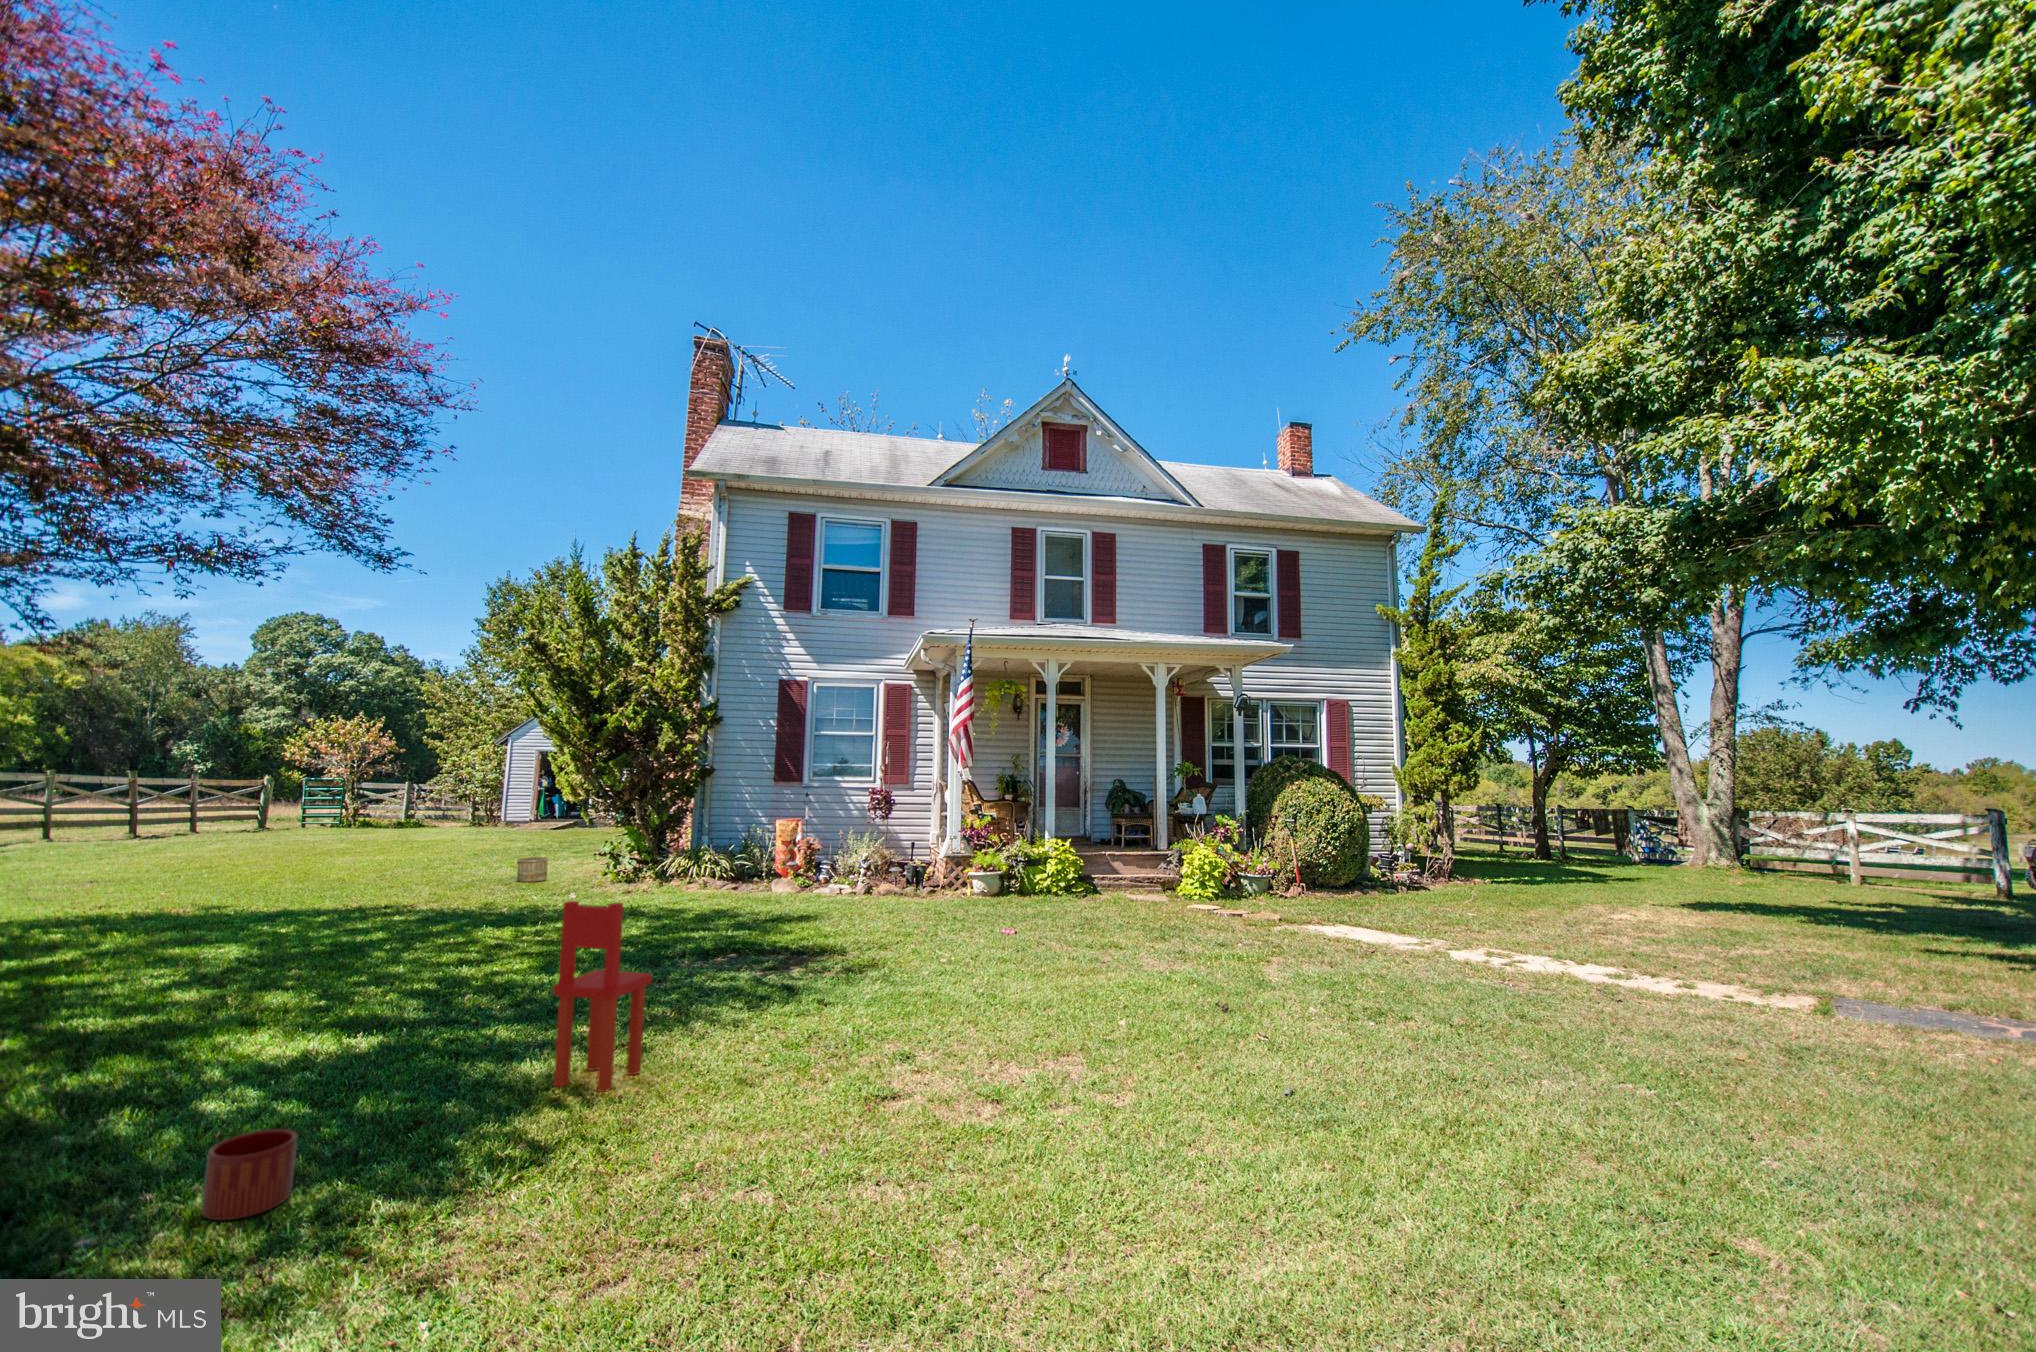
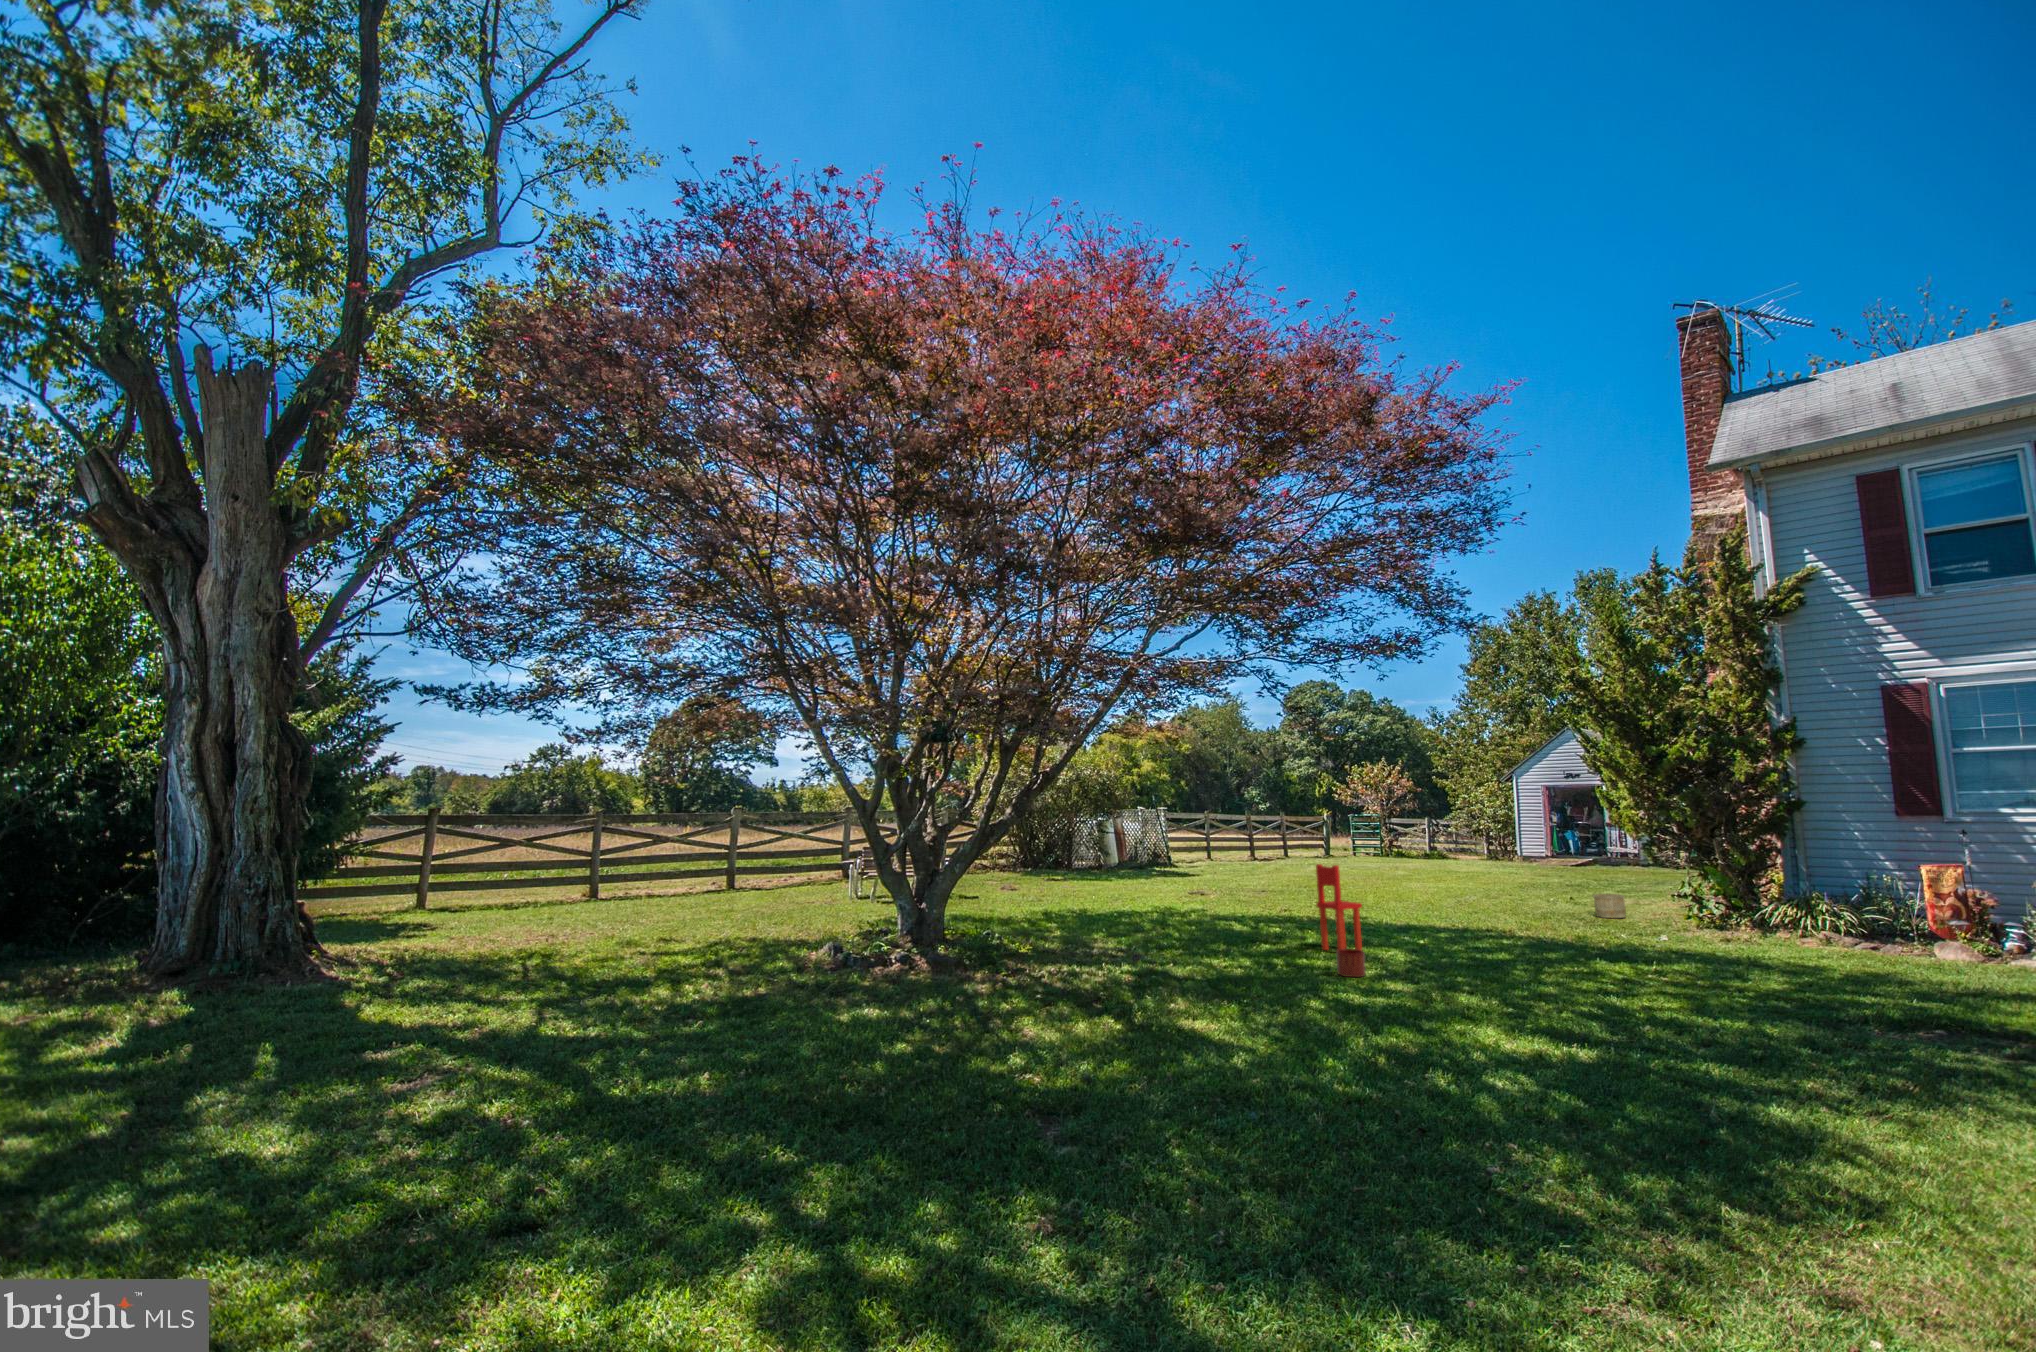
chair: present [553,901,652,1092] -> present [1316,864,1362,950]
planter: present [201,1129,297,1220] -> present [1336,949,1366,977]

